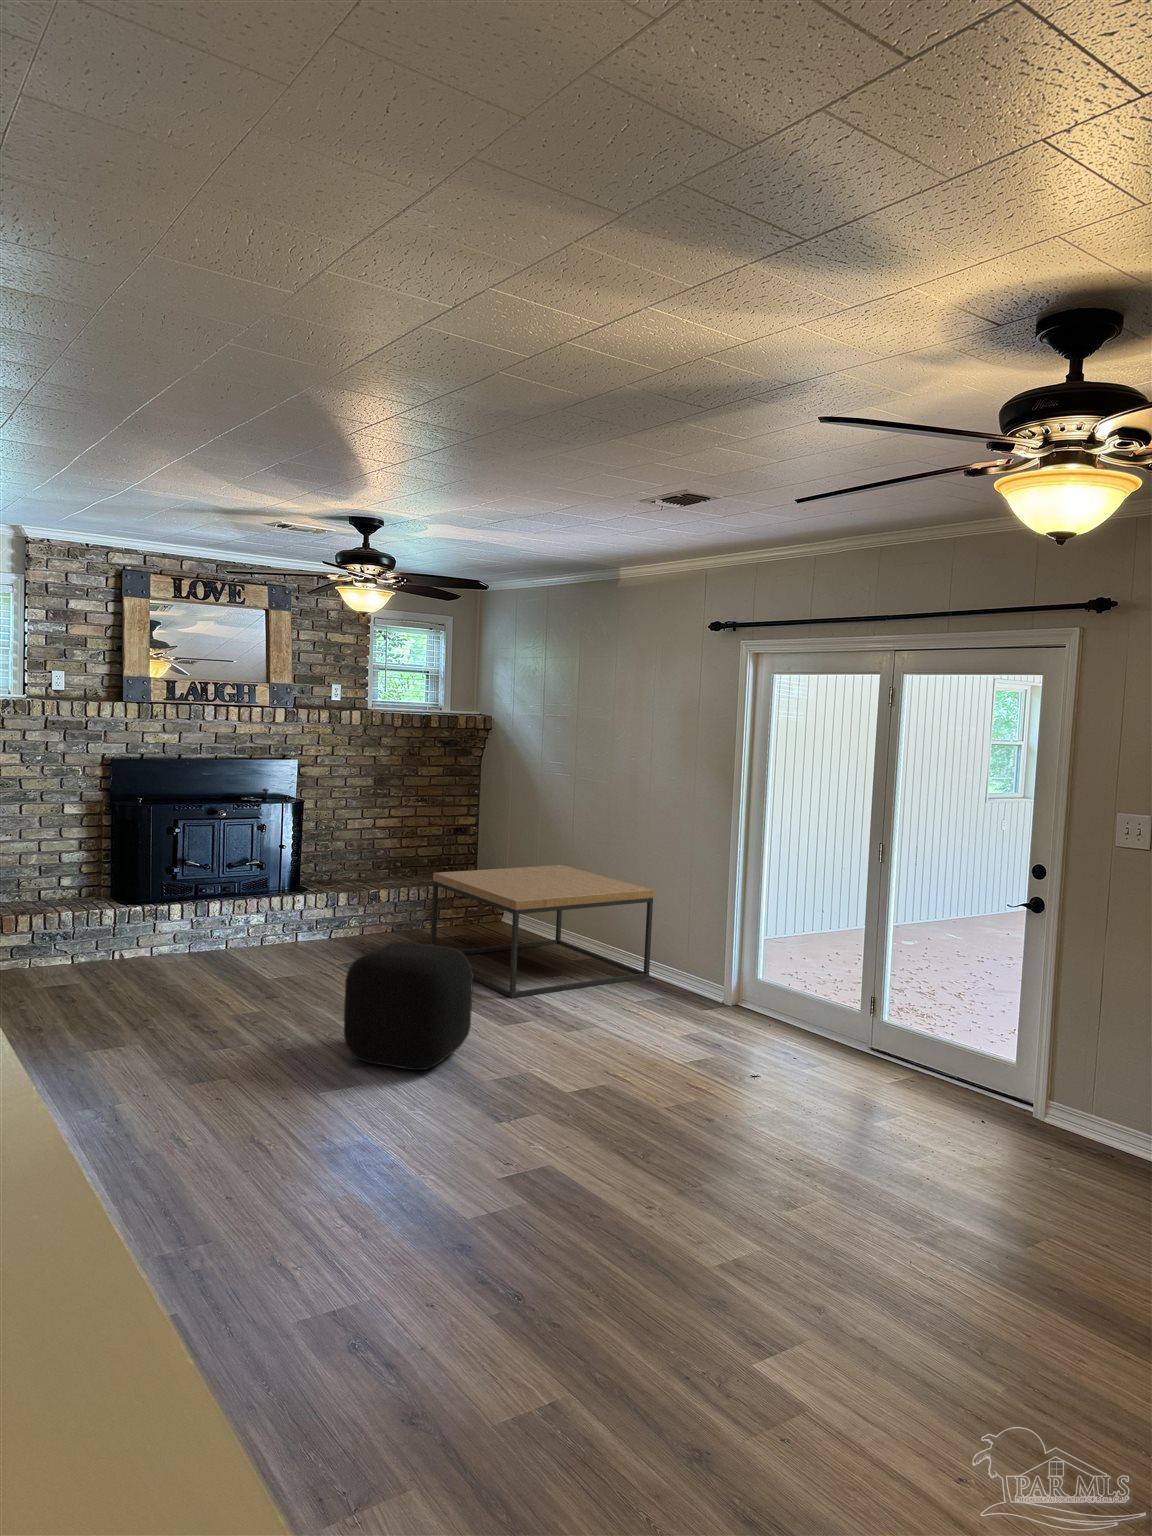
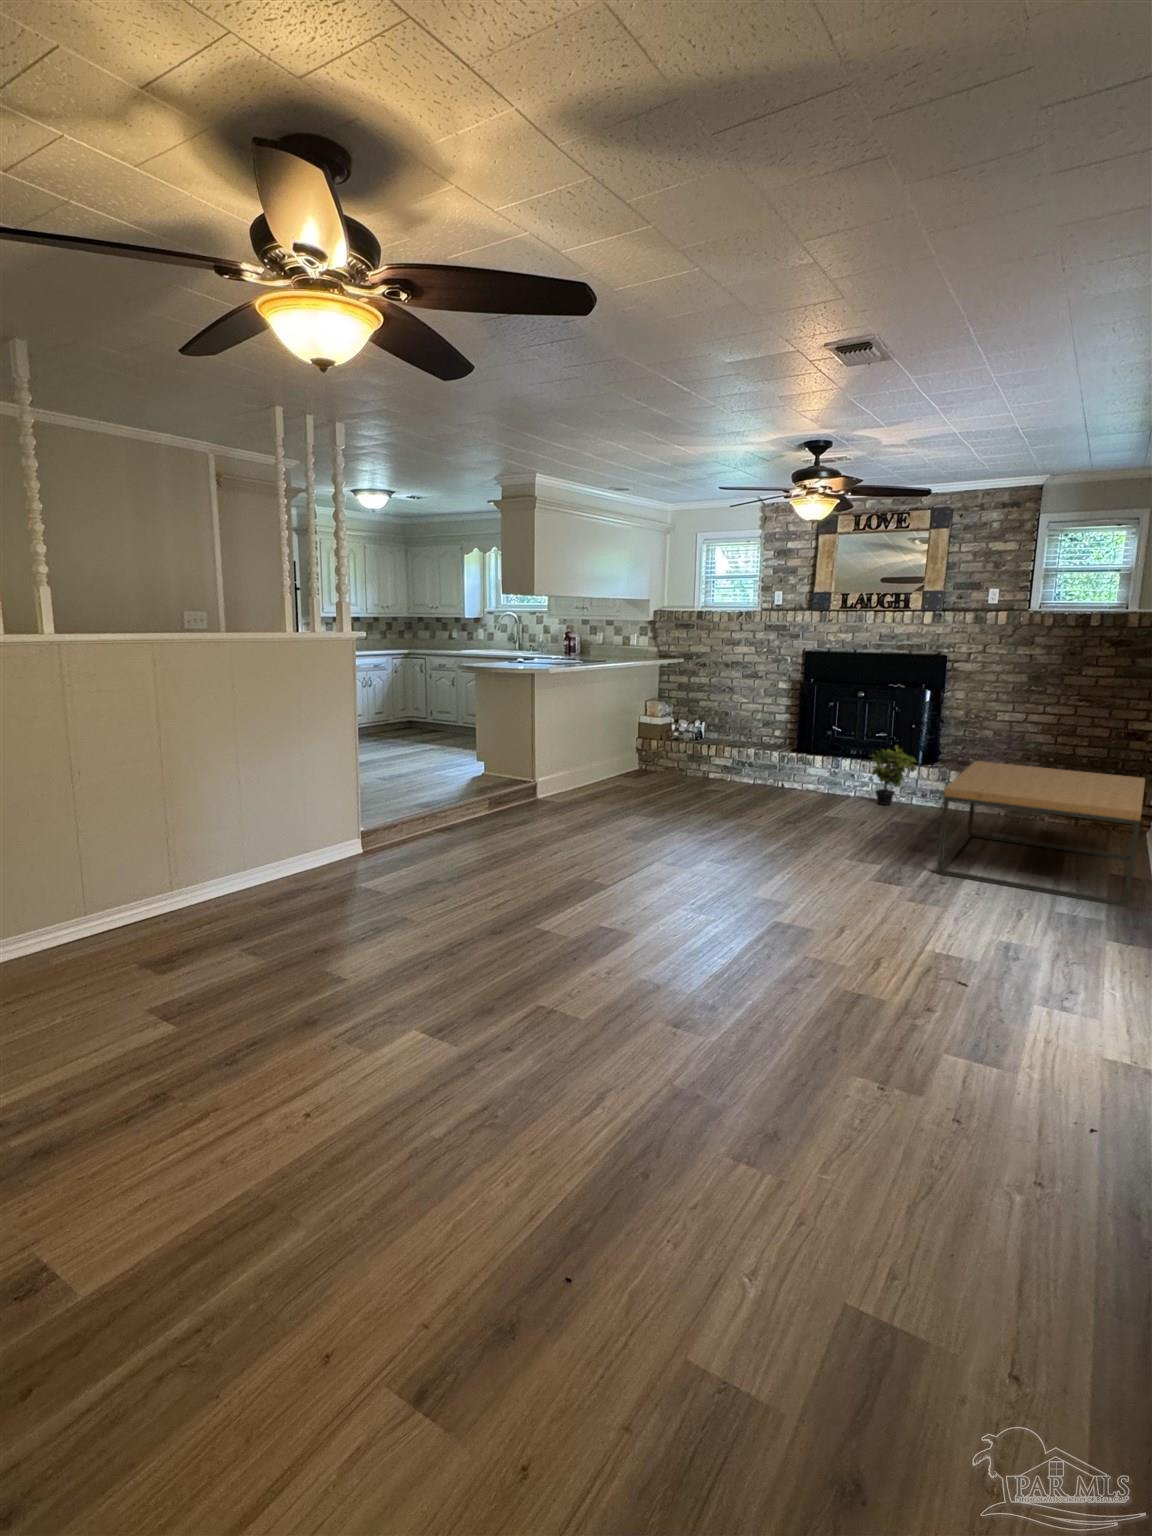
potted plant: none [259,872,321,950] -> present [872,745,917,805]
ottoman: present [344,942,473,1070] -> none [717,790,810,880]

